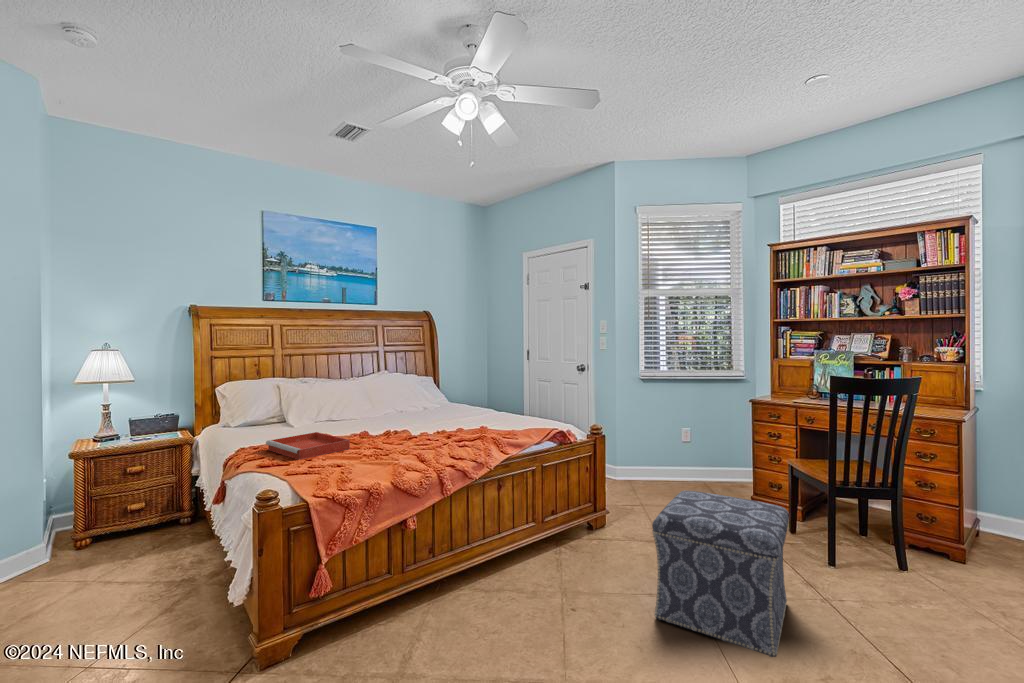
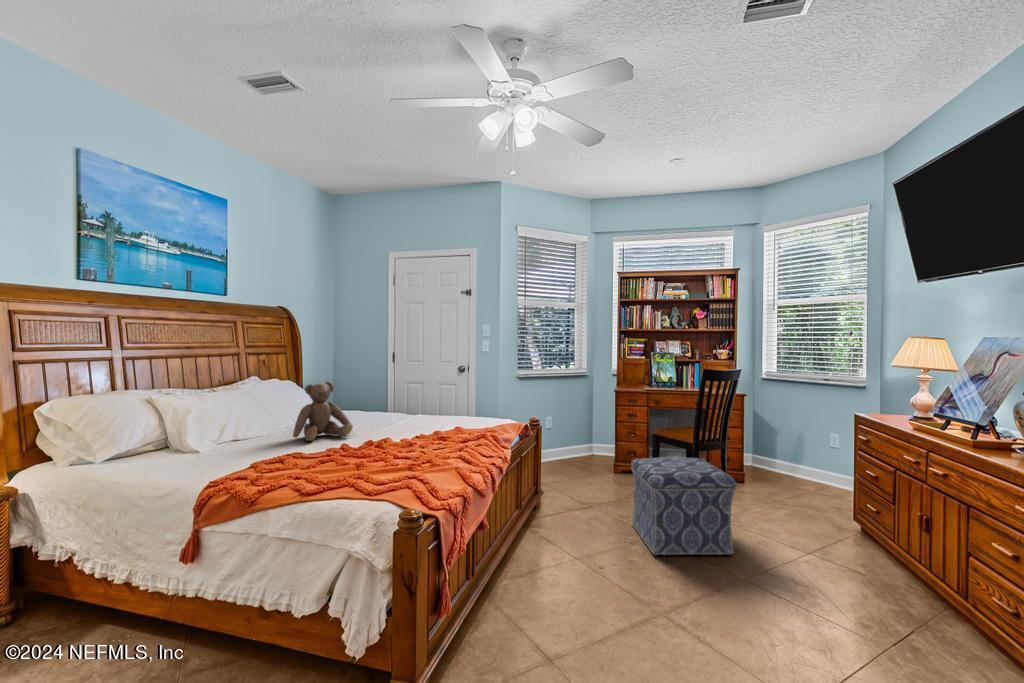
teddy bear: none [357,376,408,425] -> present [293,382,353,441]
tray: present [266,432,350,460] -> none [270,451,375,480]

